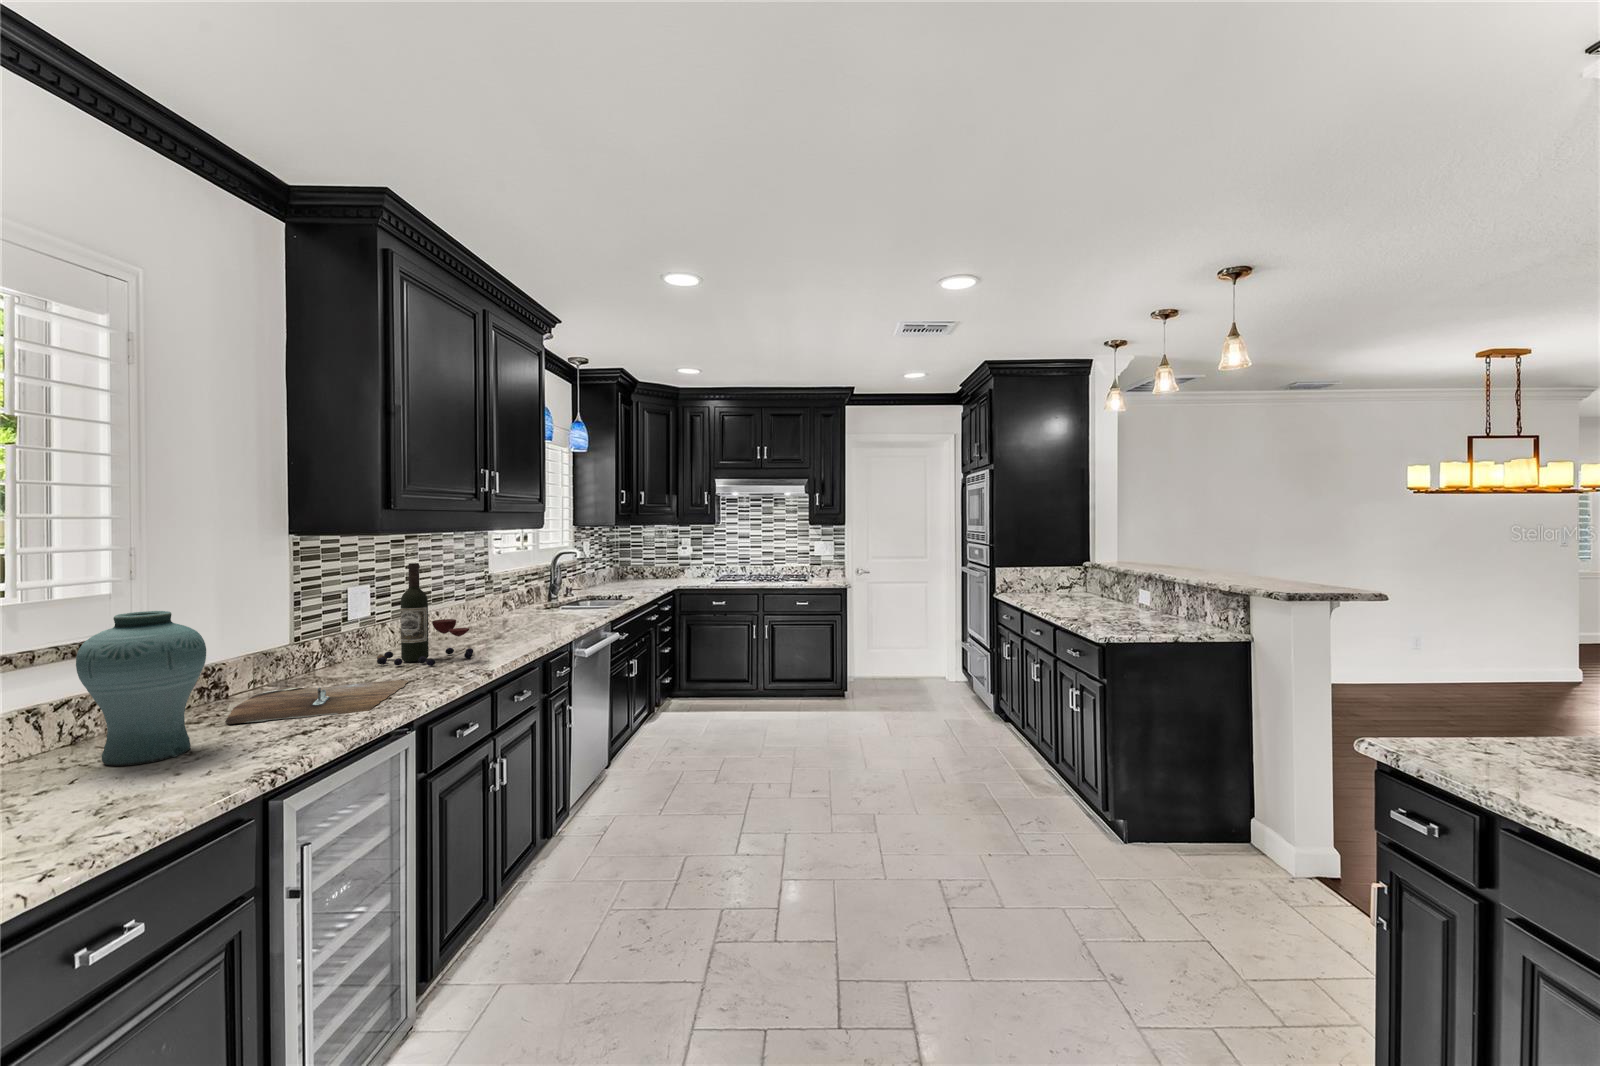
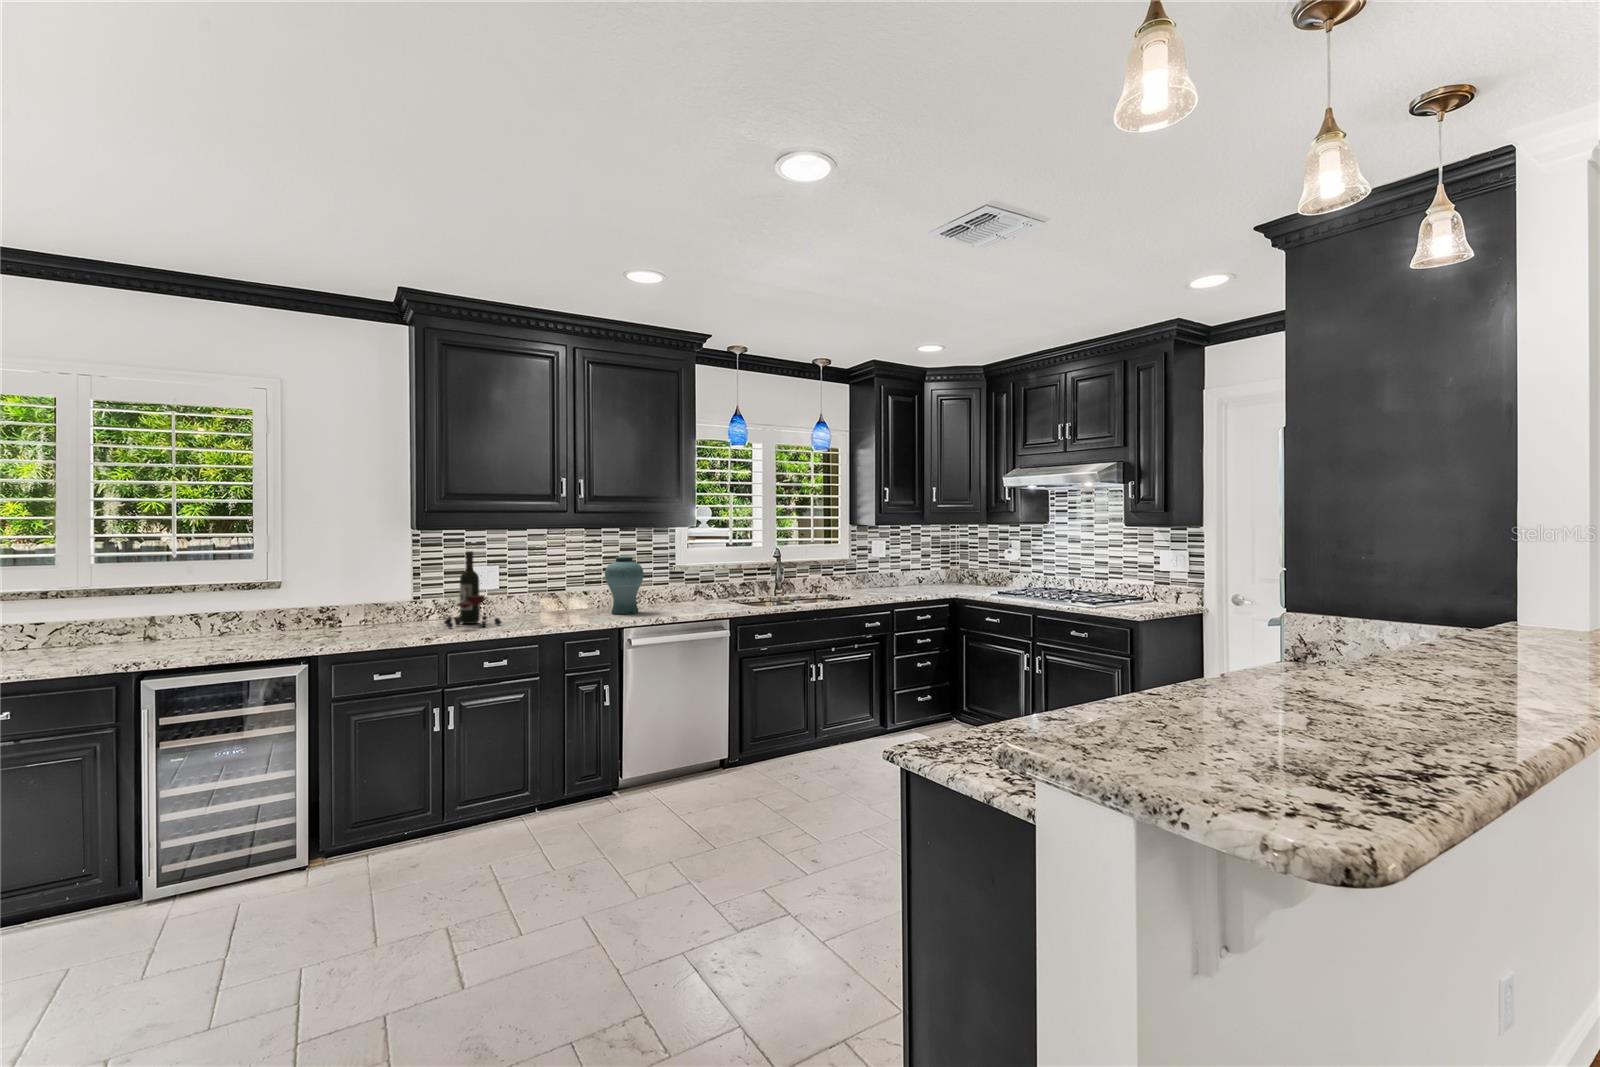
vase: present [76,611,206,766] -> present [605,556,644,615]
cutting board: present [225,680,408,724] -> none [260,626,394,646]

